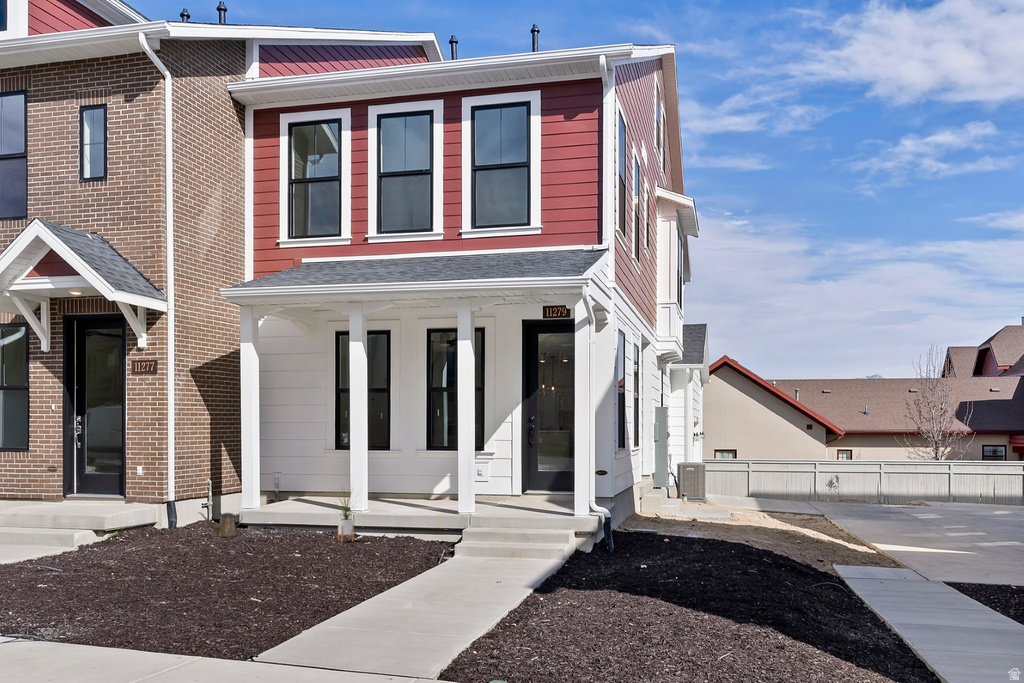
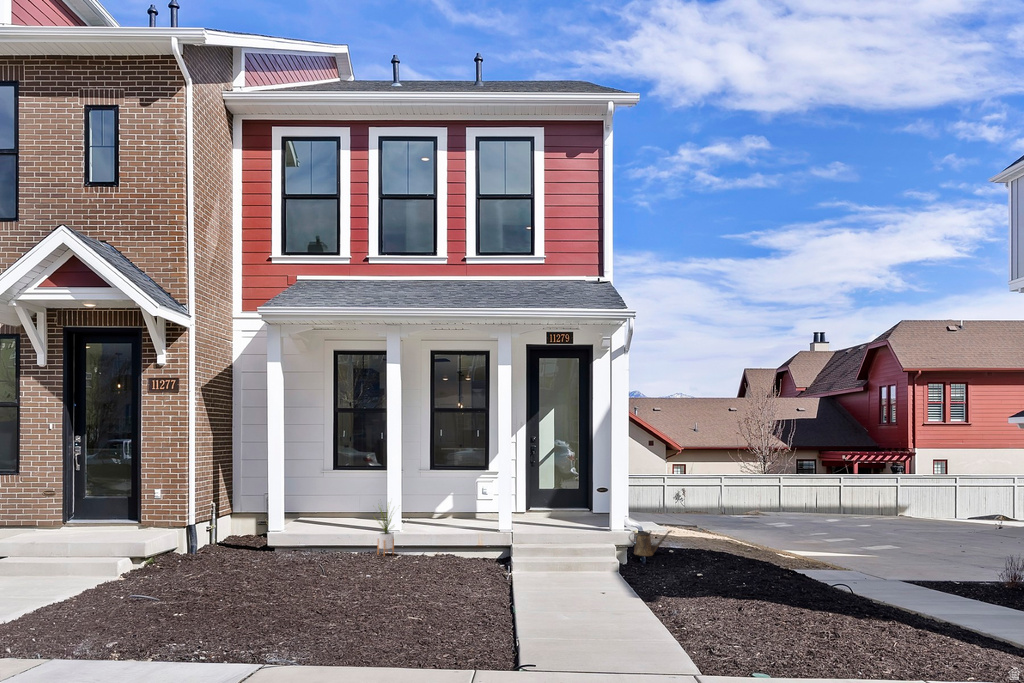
watering can: present [199,512,242,537] -> present [629,530,672,556]

